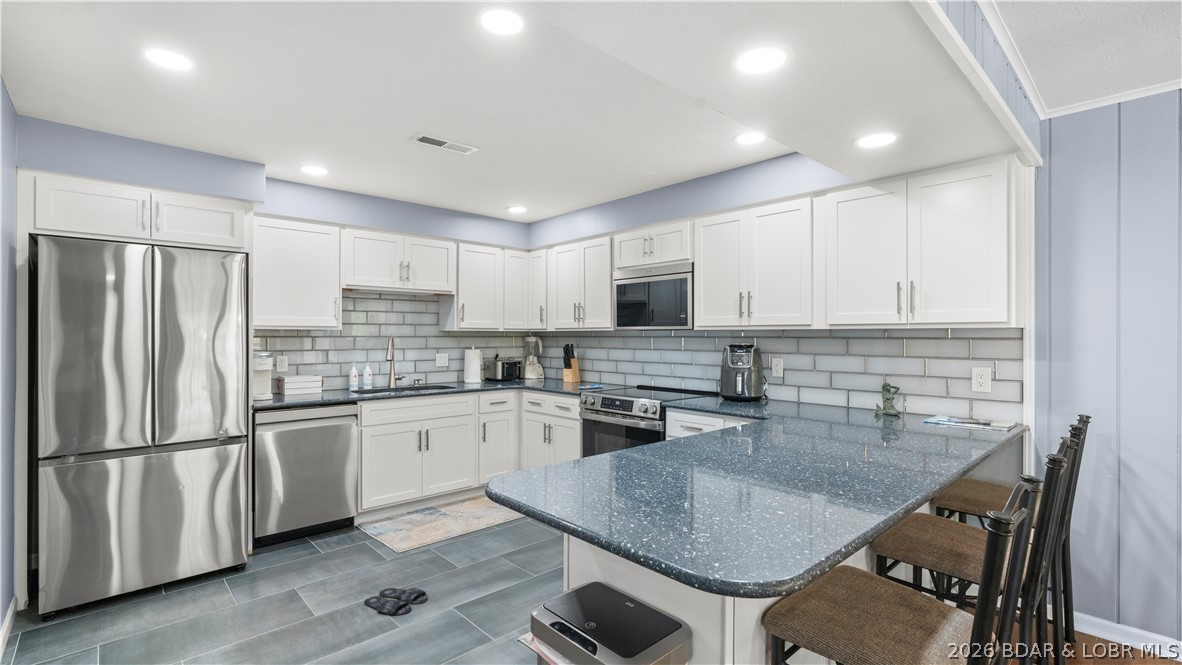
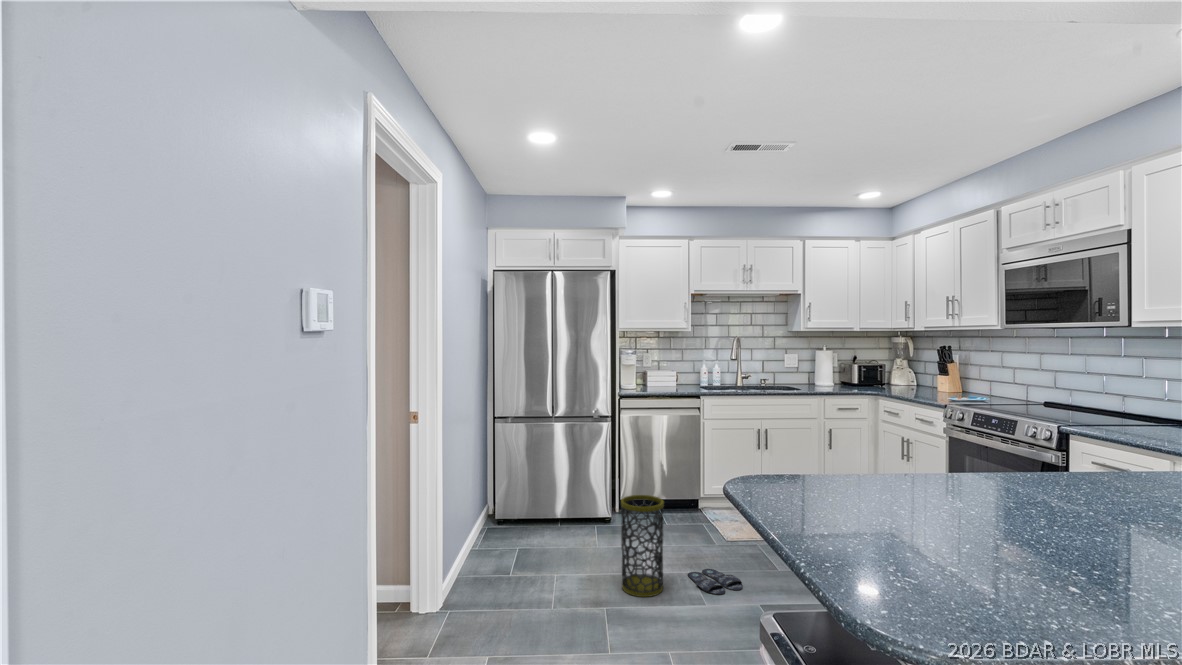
trash can: none [283,524,341,650] -> present [621,495,664,597]

